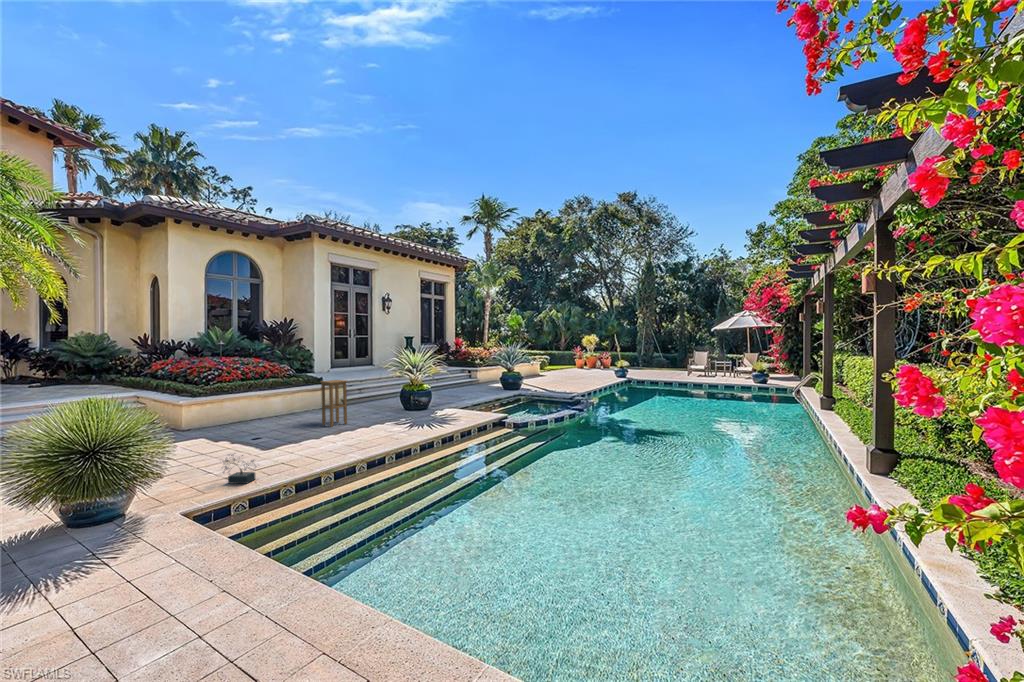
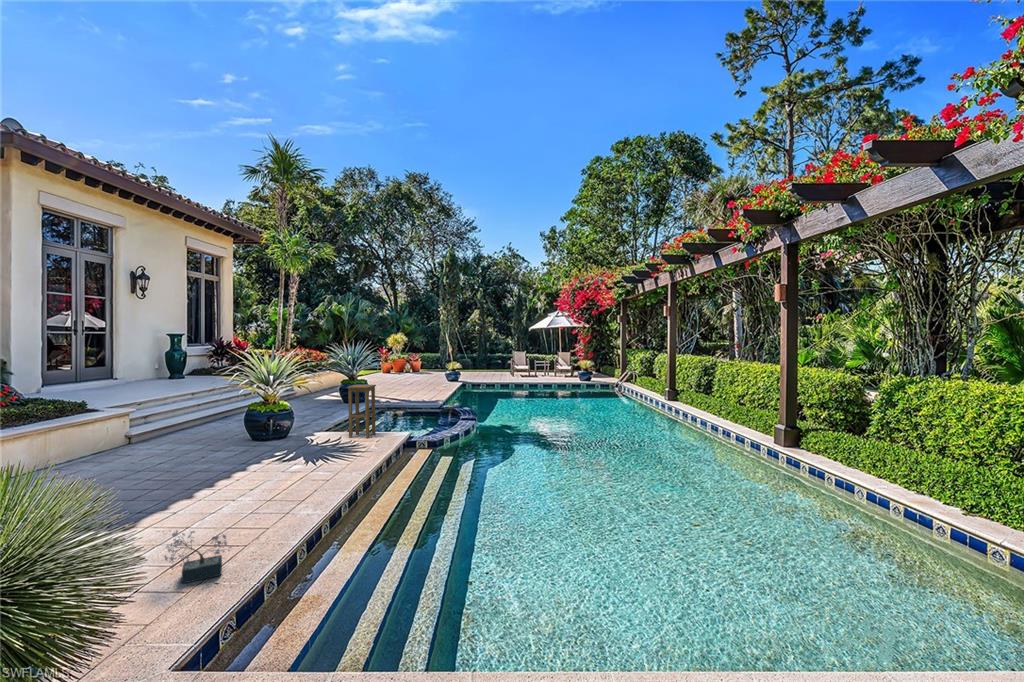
stool: present [321,380,347,427] -> present [347,385,376,438]

